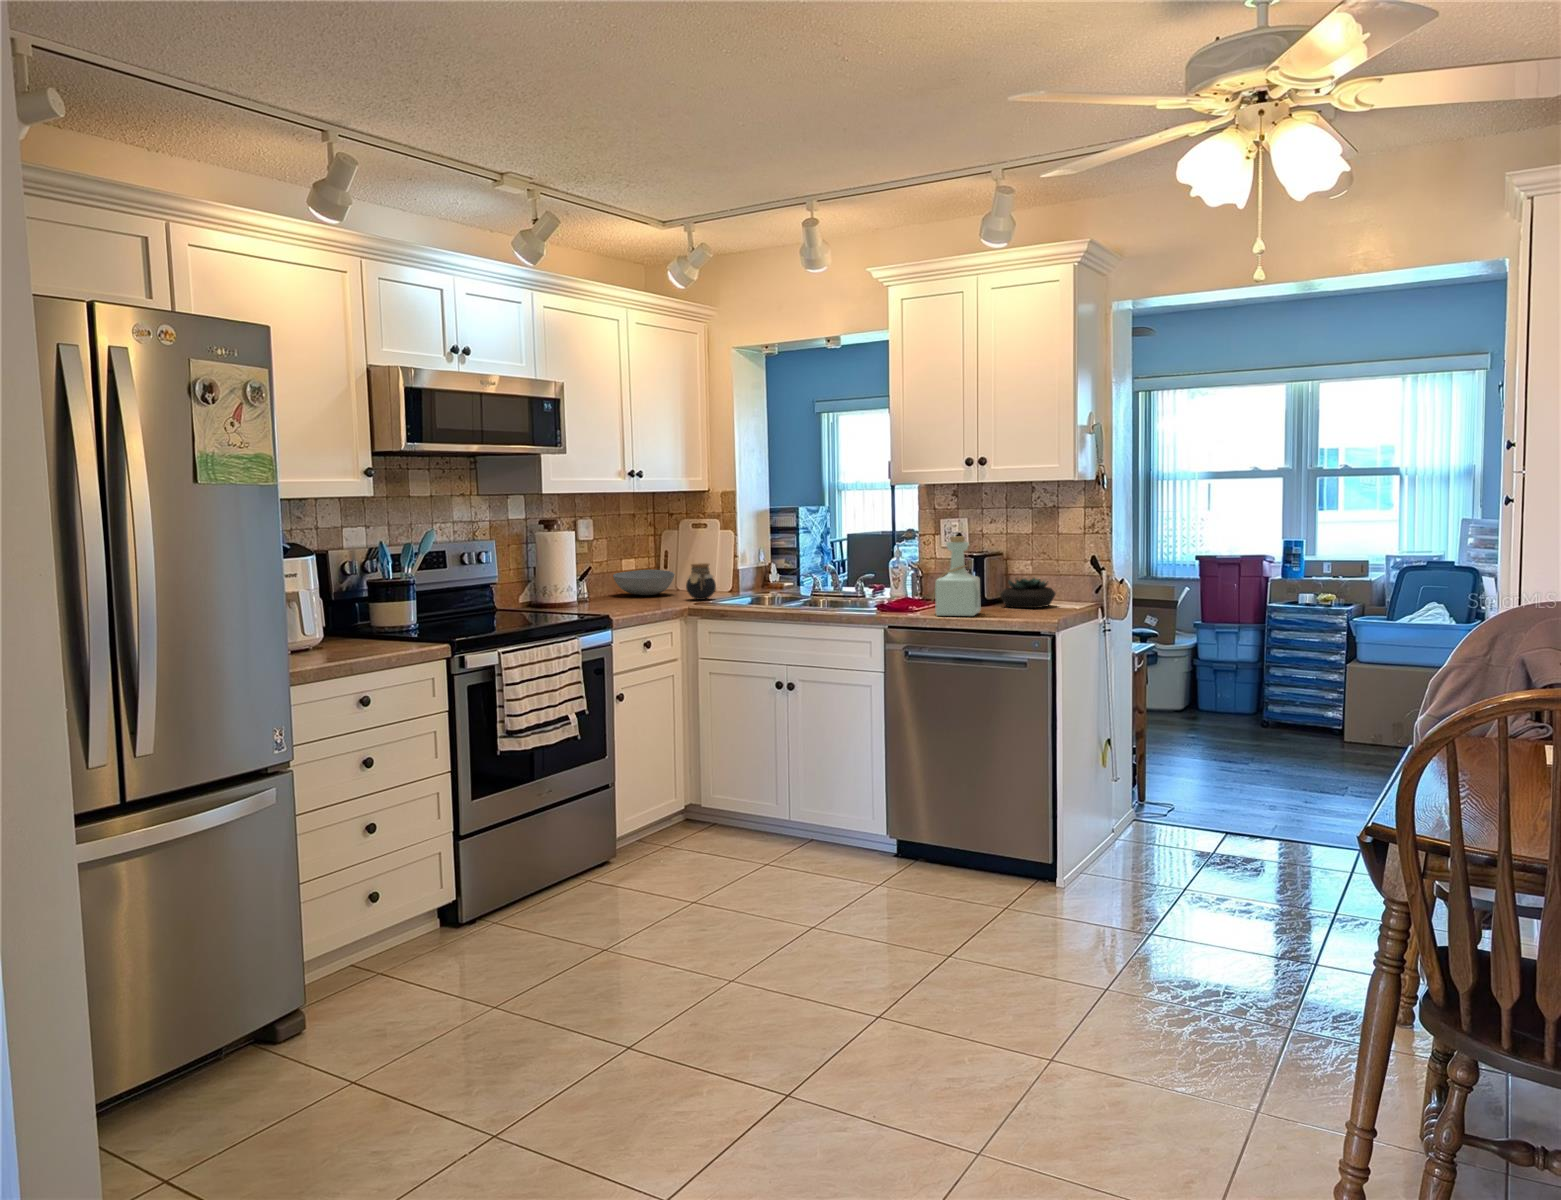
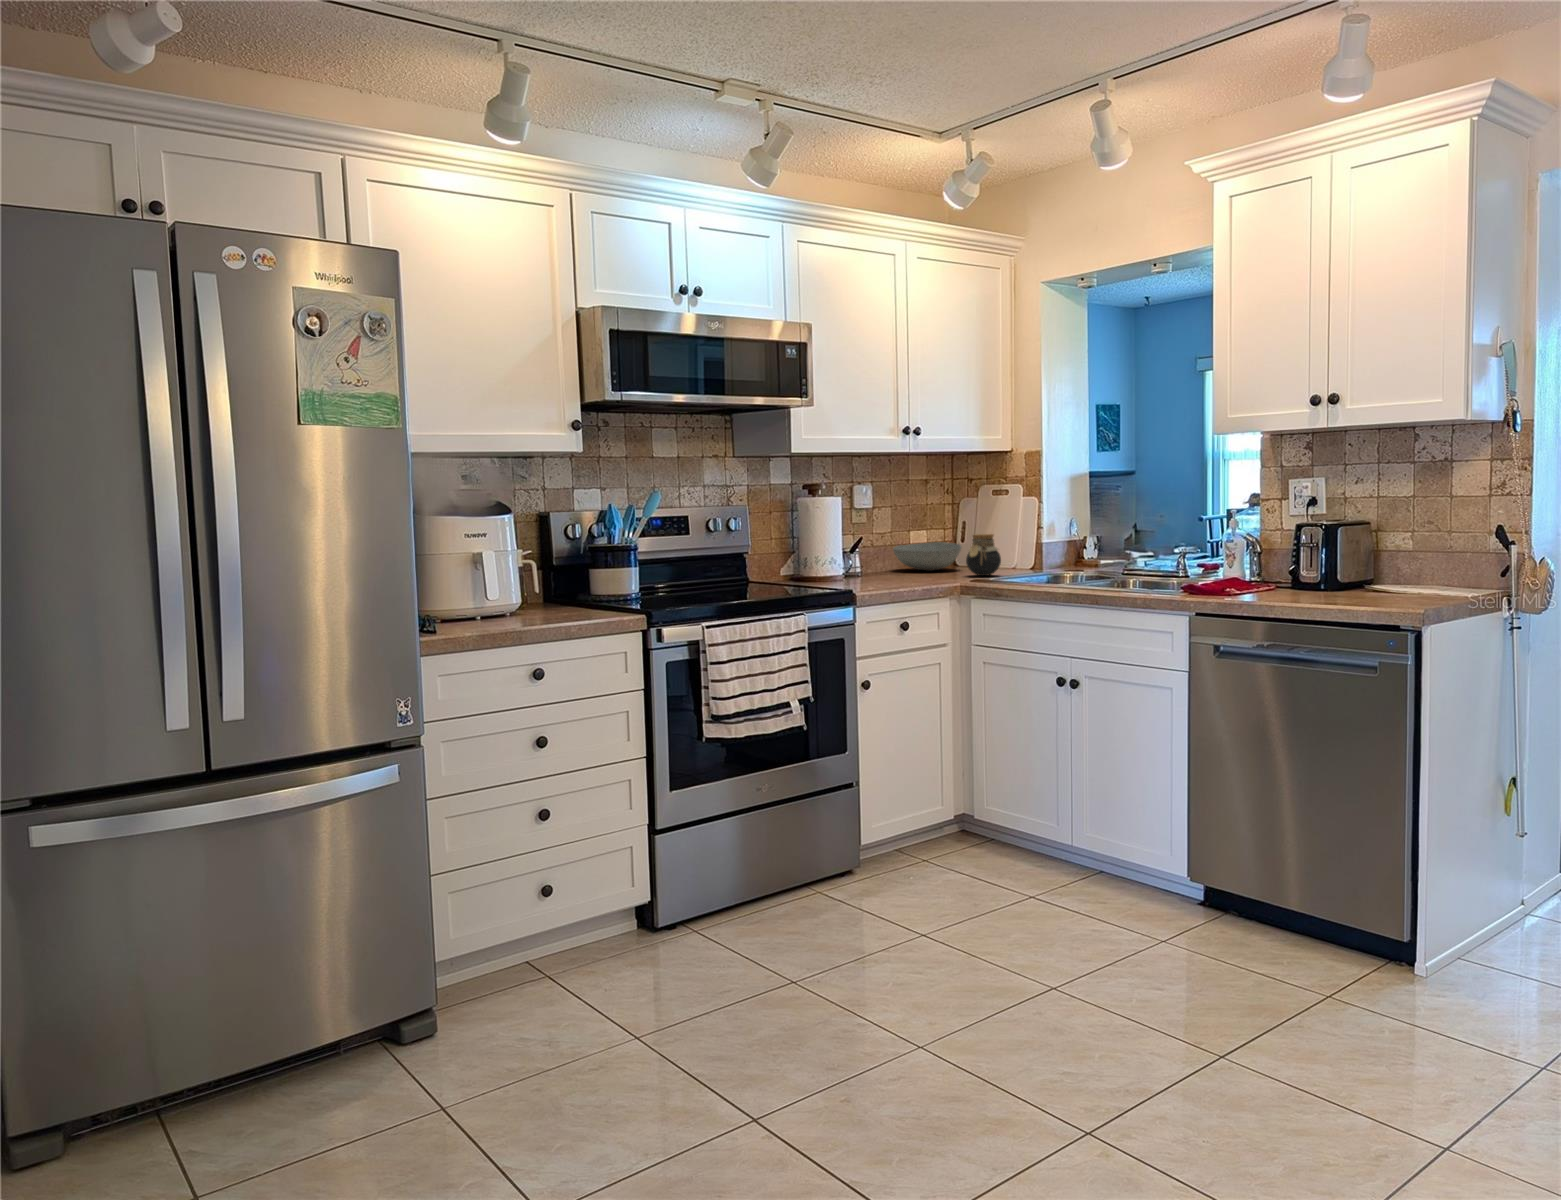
bottle: present [932,536,981,616] -> none [1254,496,1325,602]
succulent plant: present [1000,578,1056,608] -> none [1361,553,1448,594]

